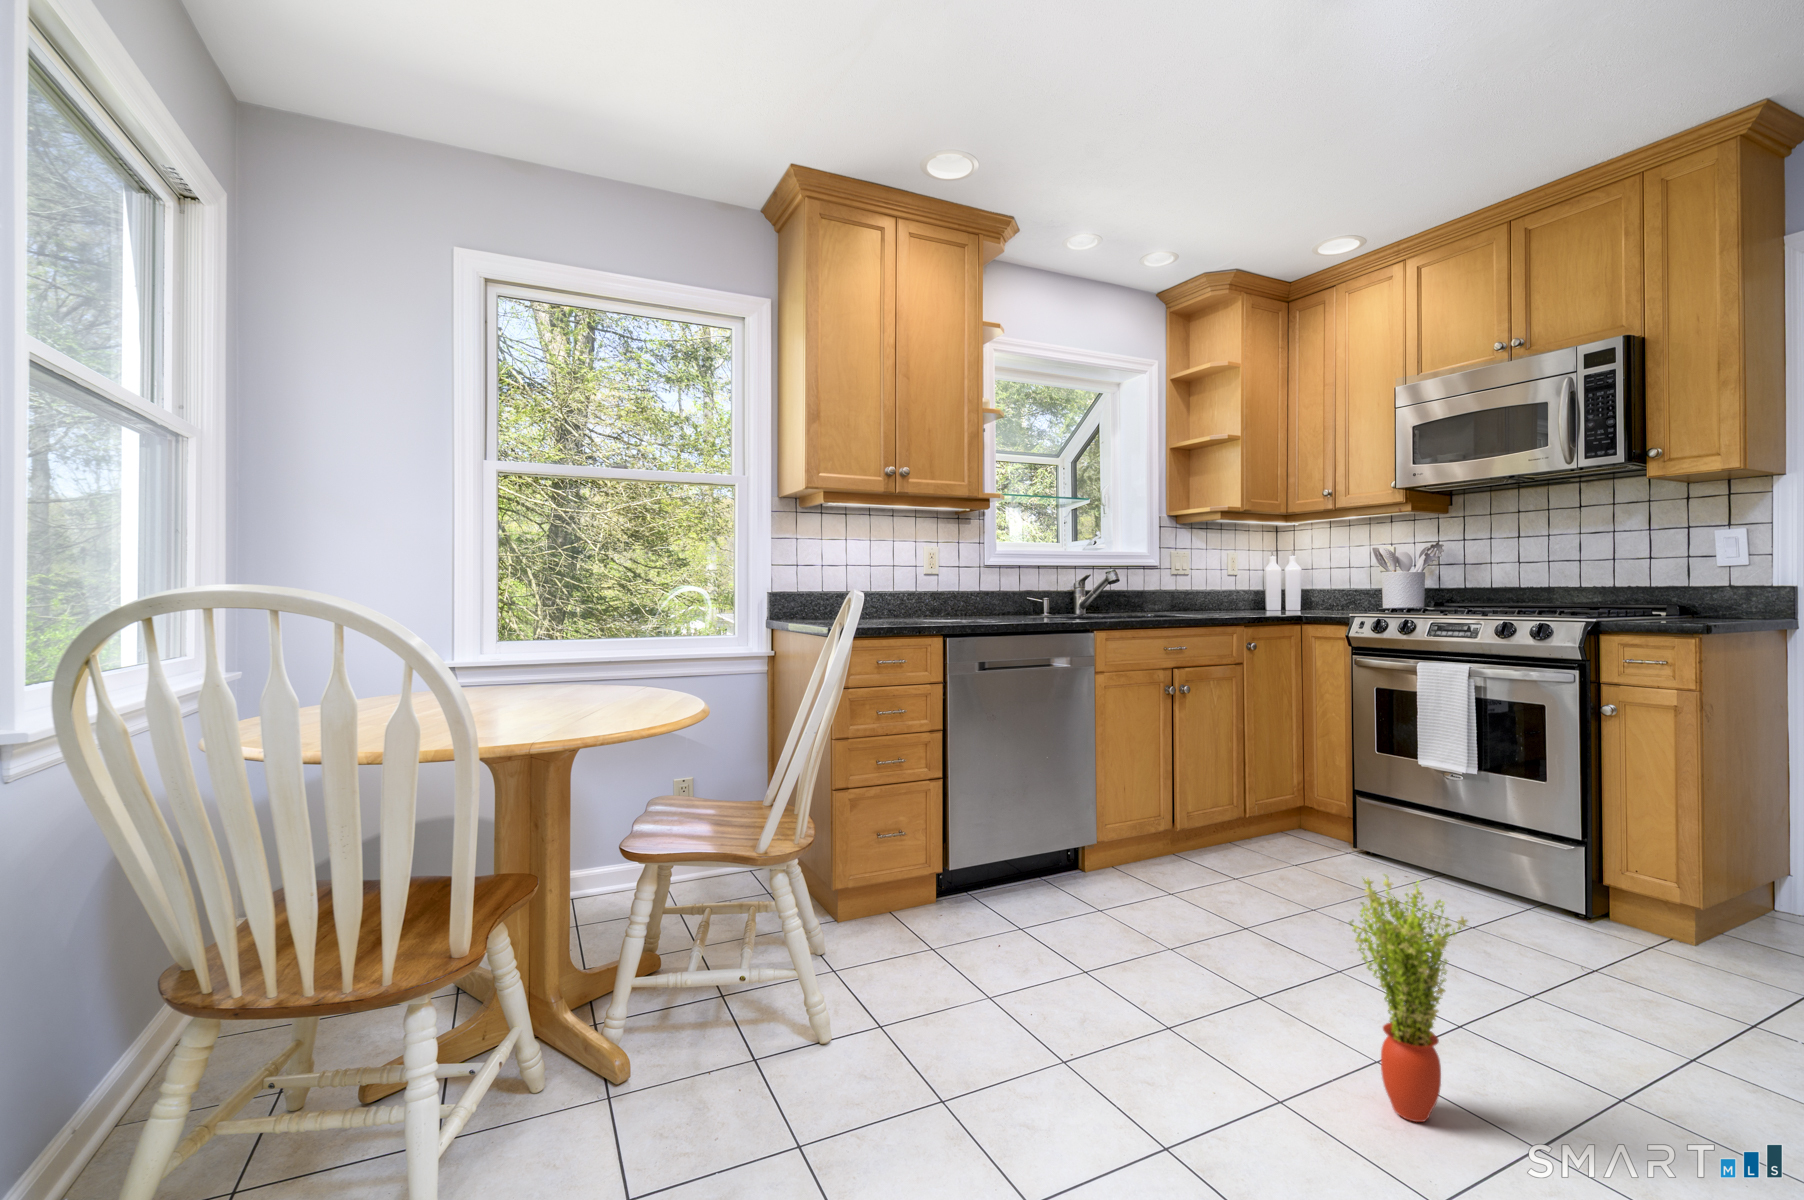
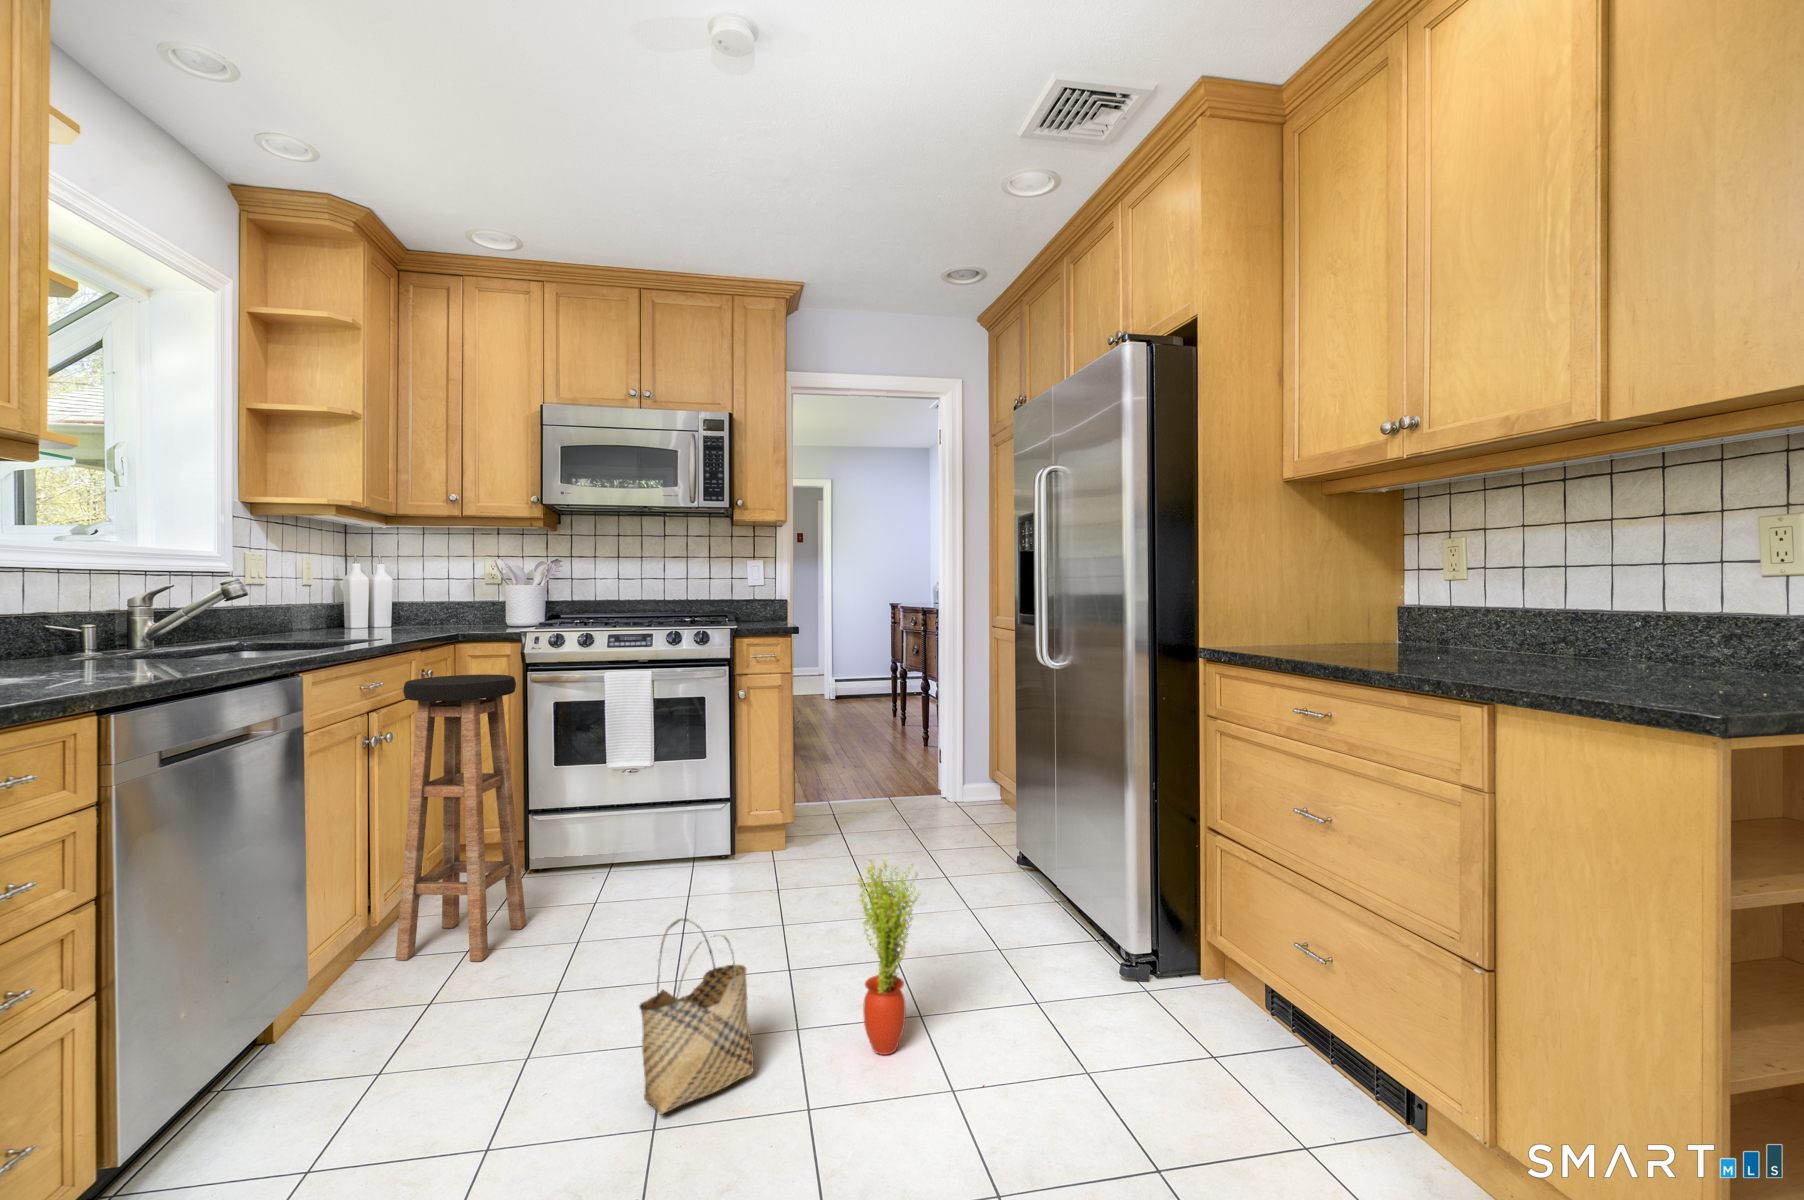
bar stool: none [1186,647,1293,887] -> present [396,674,526,961]
woven basket: none [1157,866,1275,1039] -> present [639,919,754,1115]

